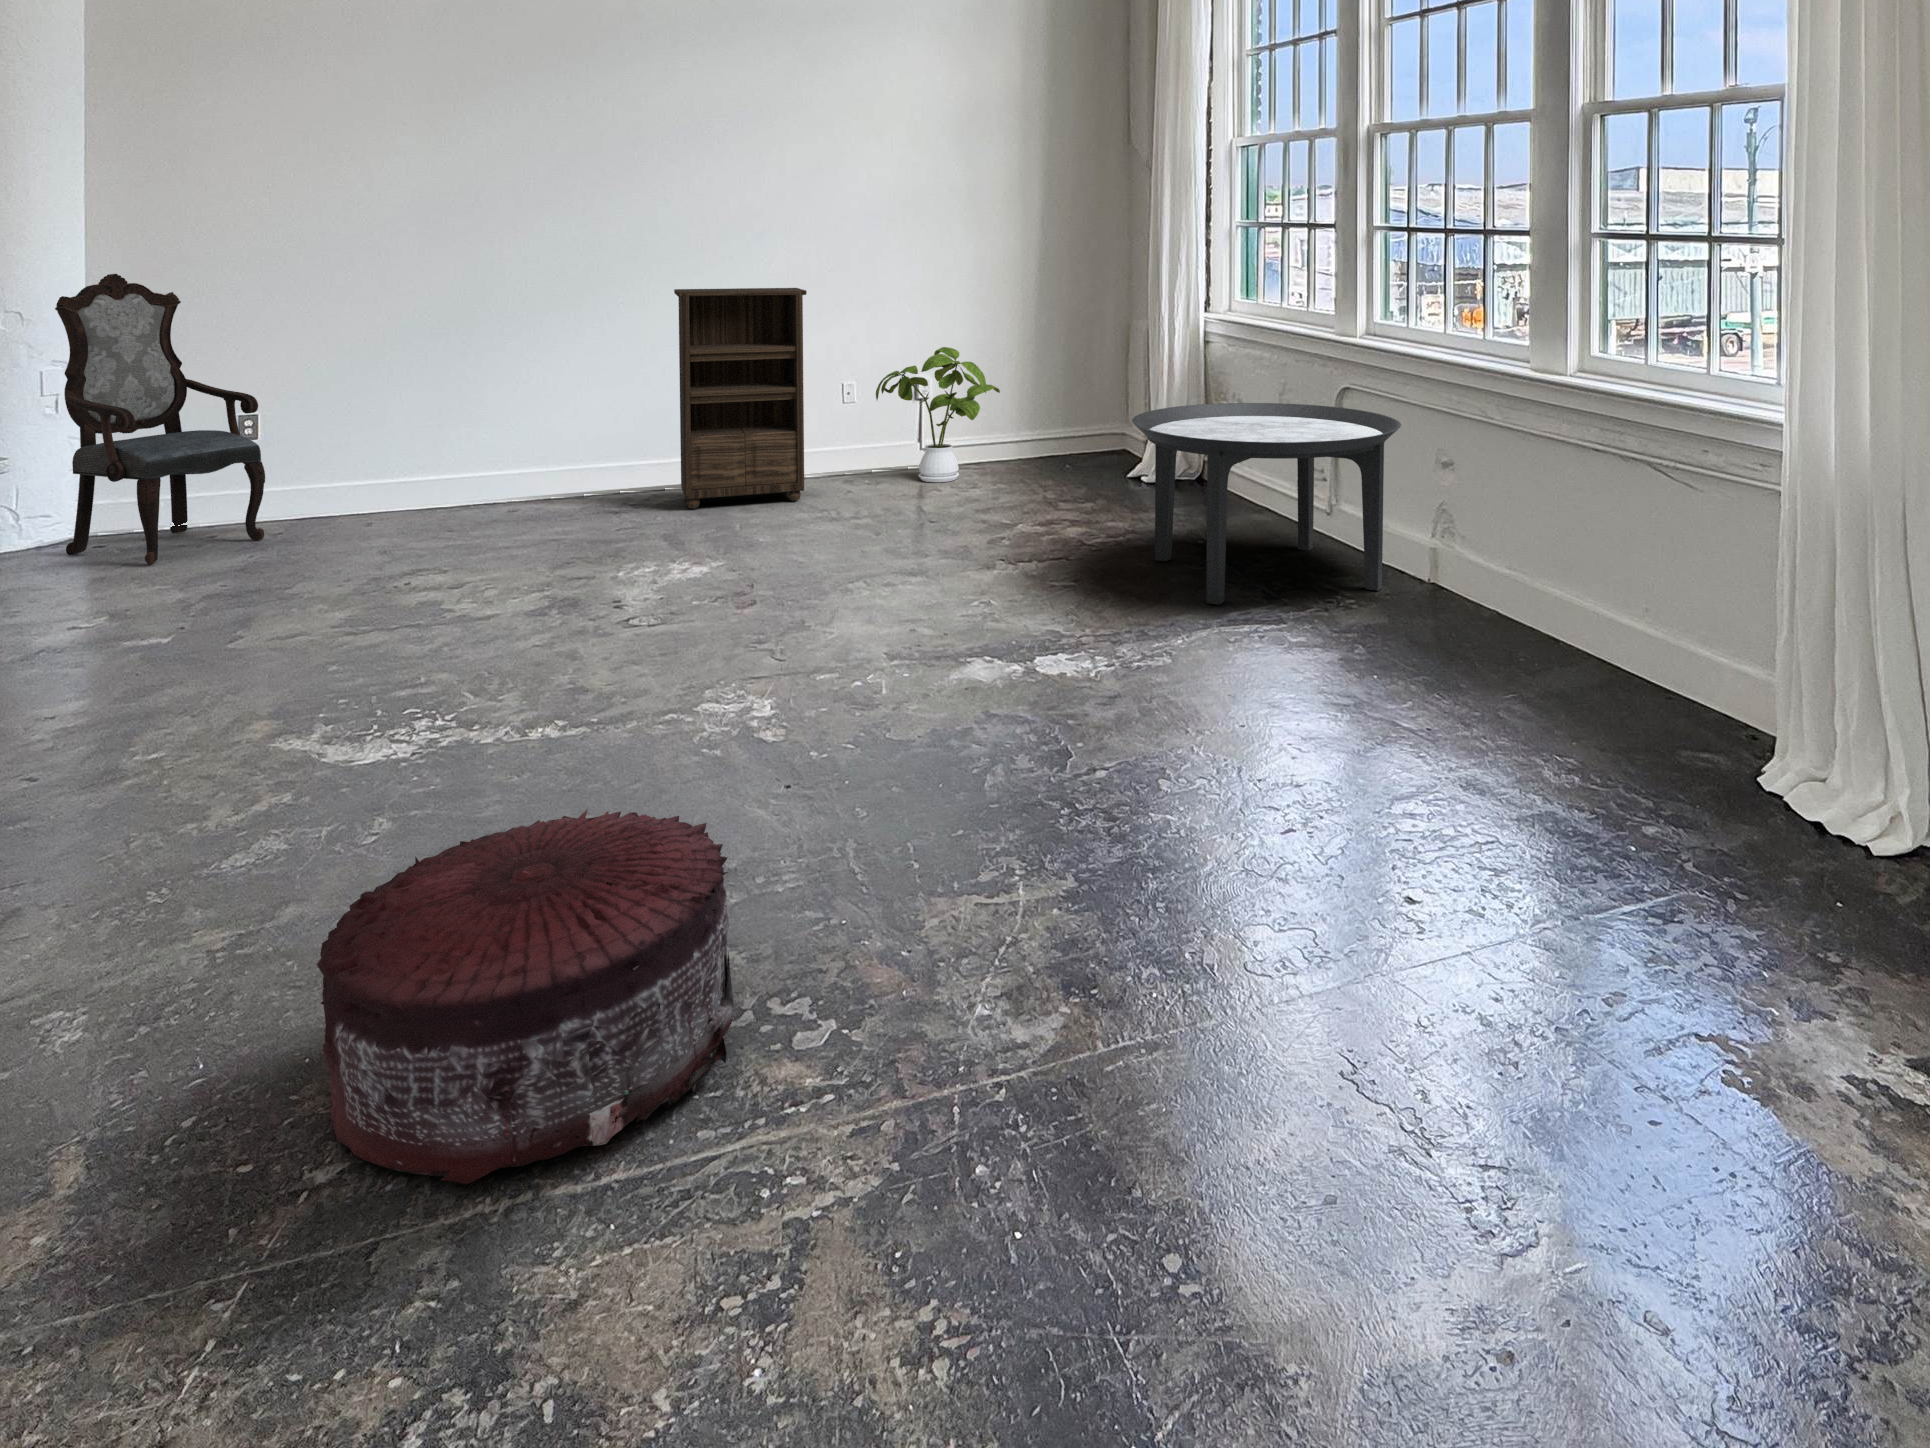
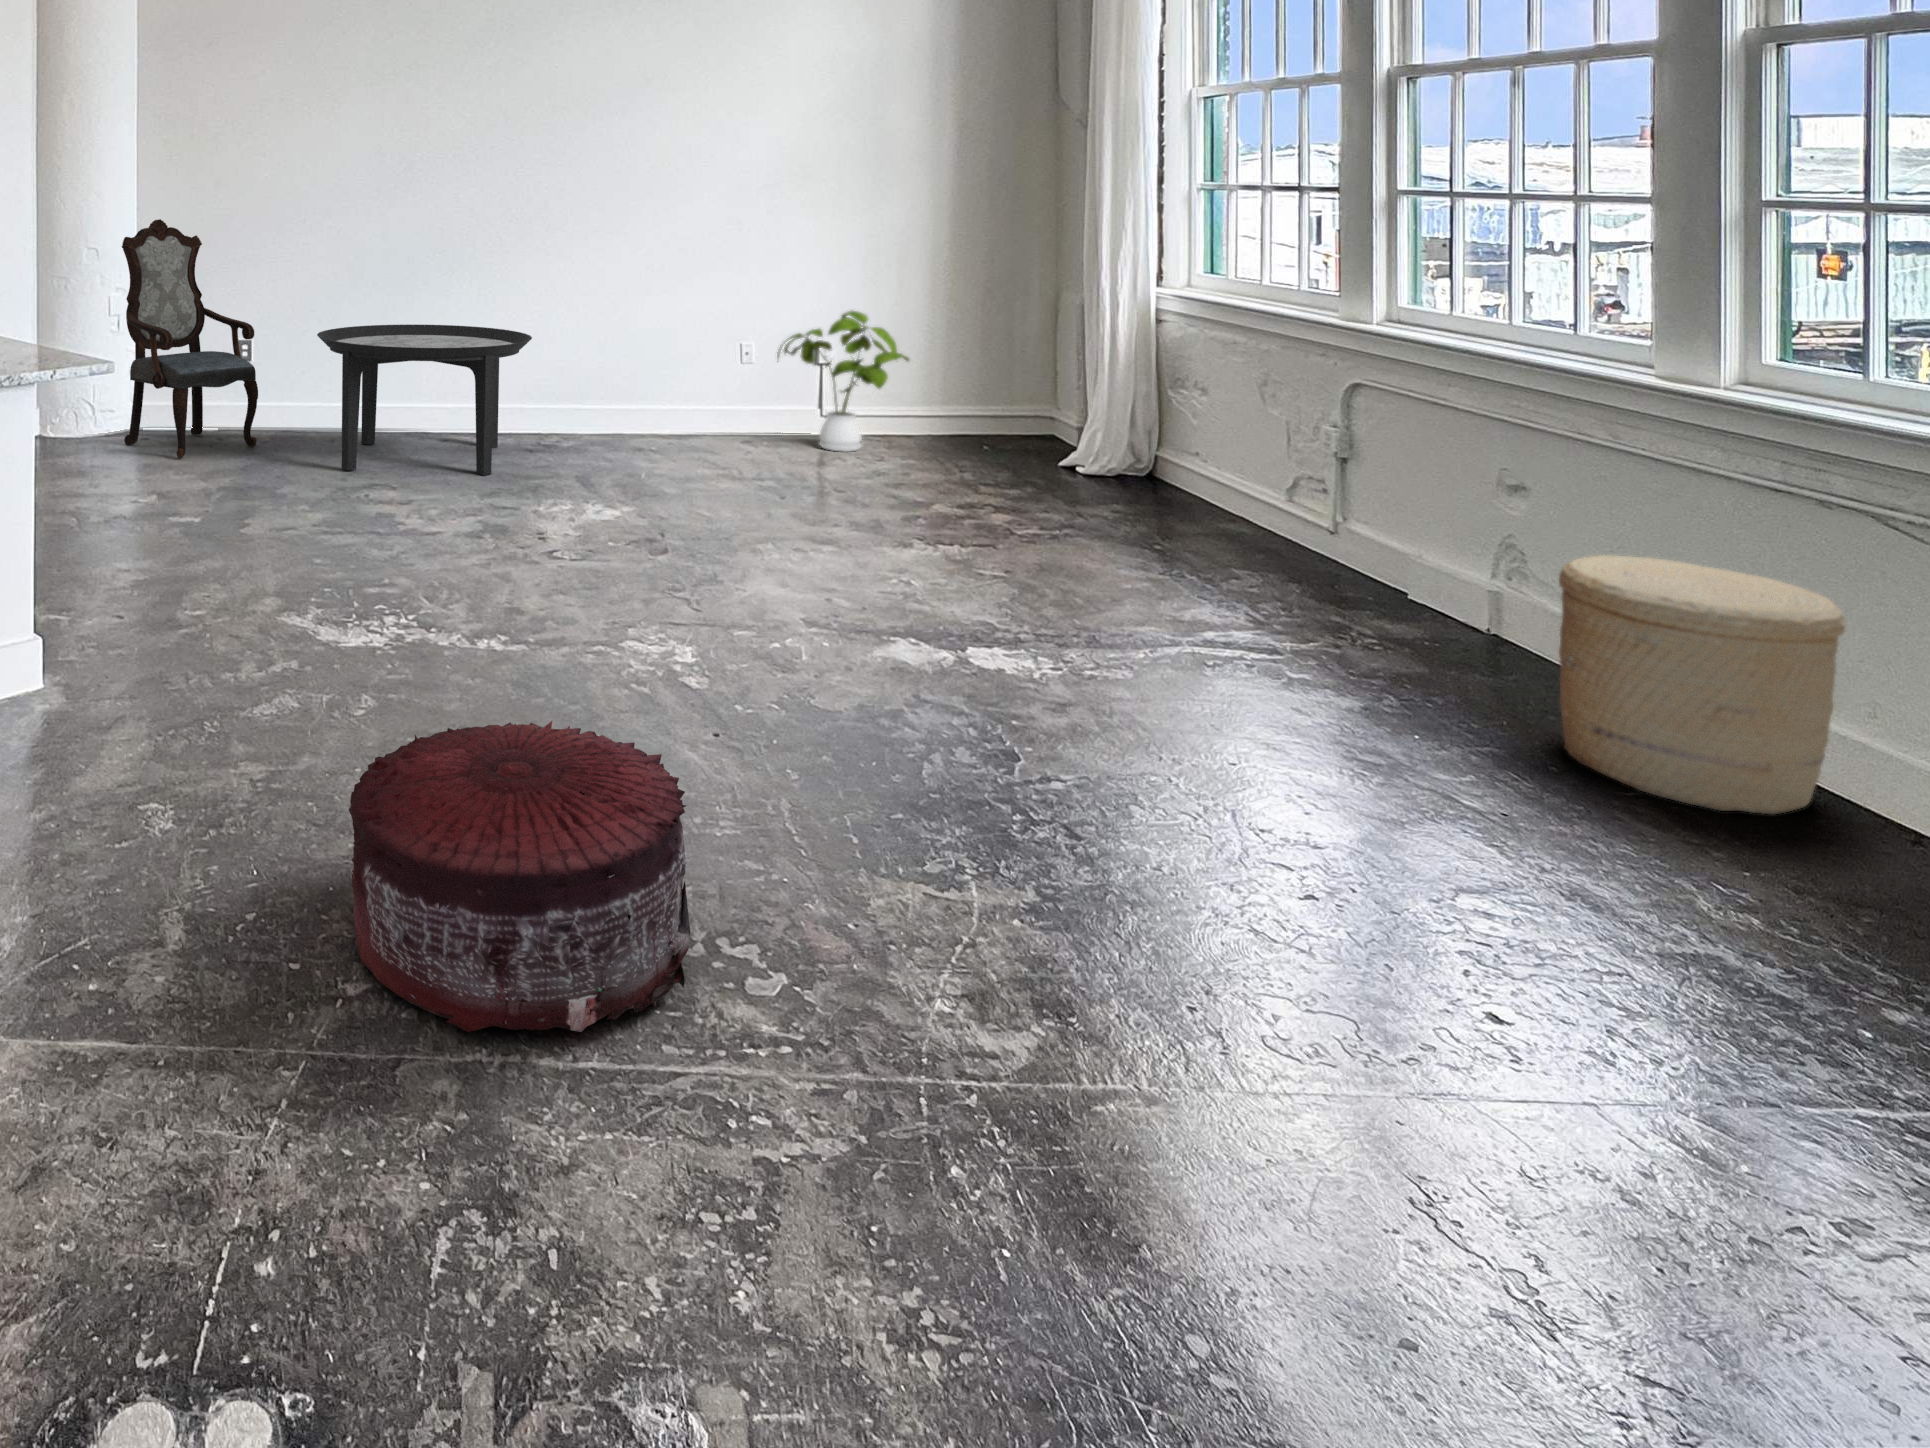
bookshelf: present [674,288,807,509] -> none [587,243,714,457]
round table: present [1132,403,1401,605] -> present [317,324,532,475]
woven basket: none [1461,512,1624,699] -> present [1559,555,1845,814]

